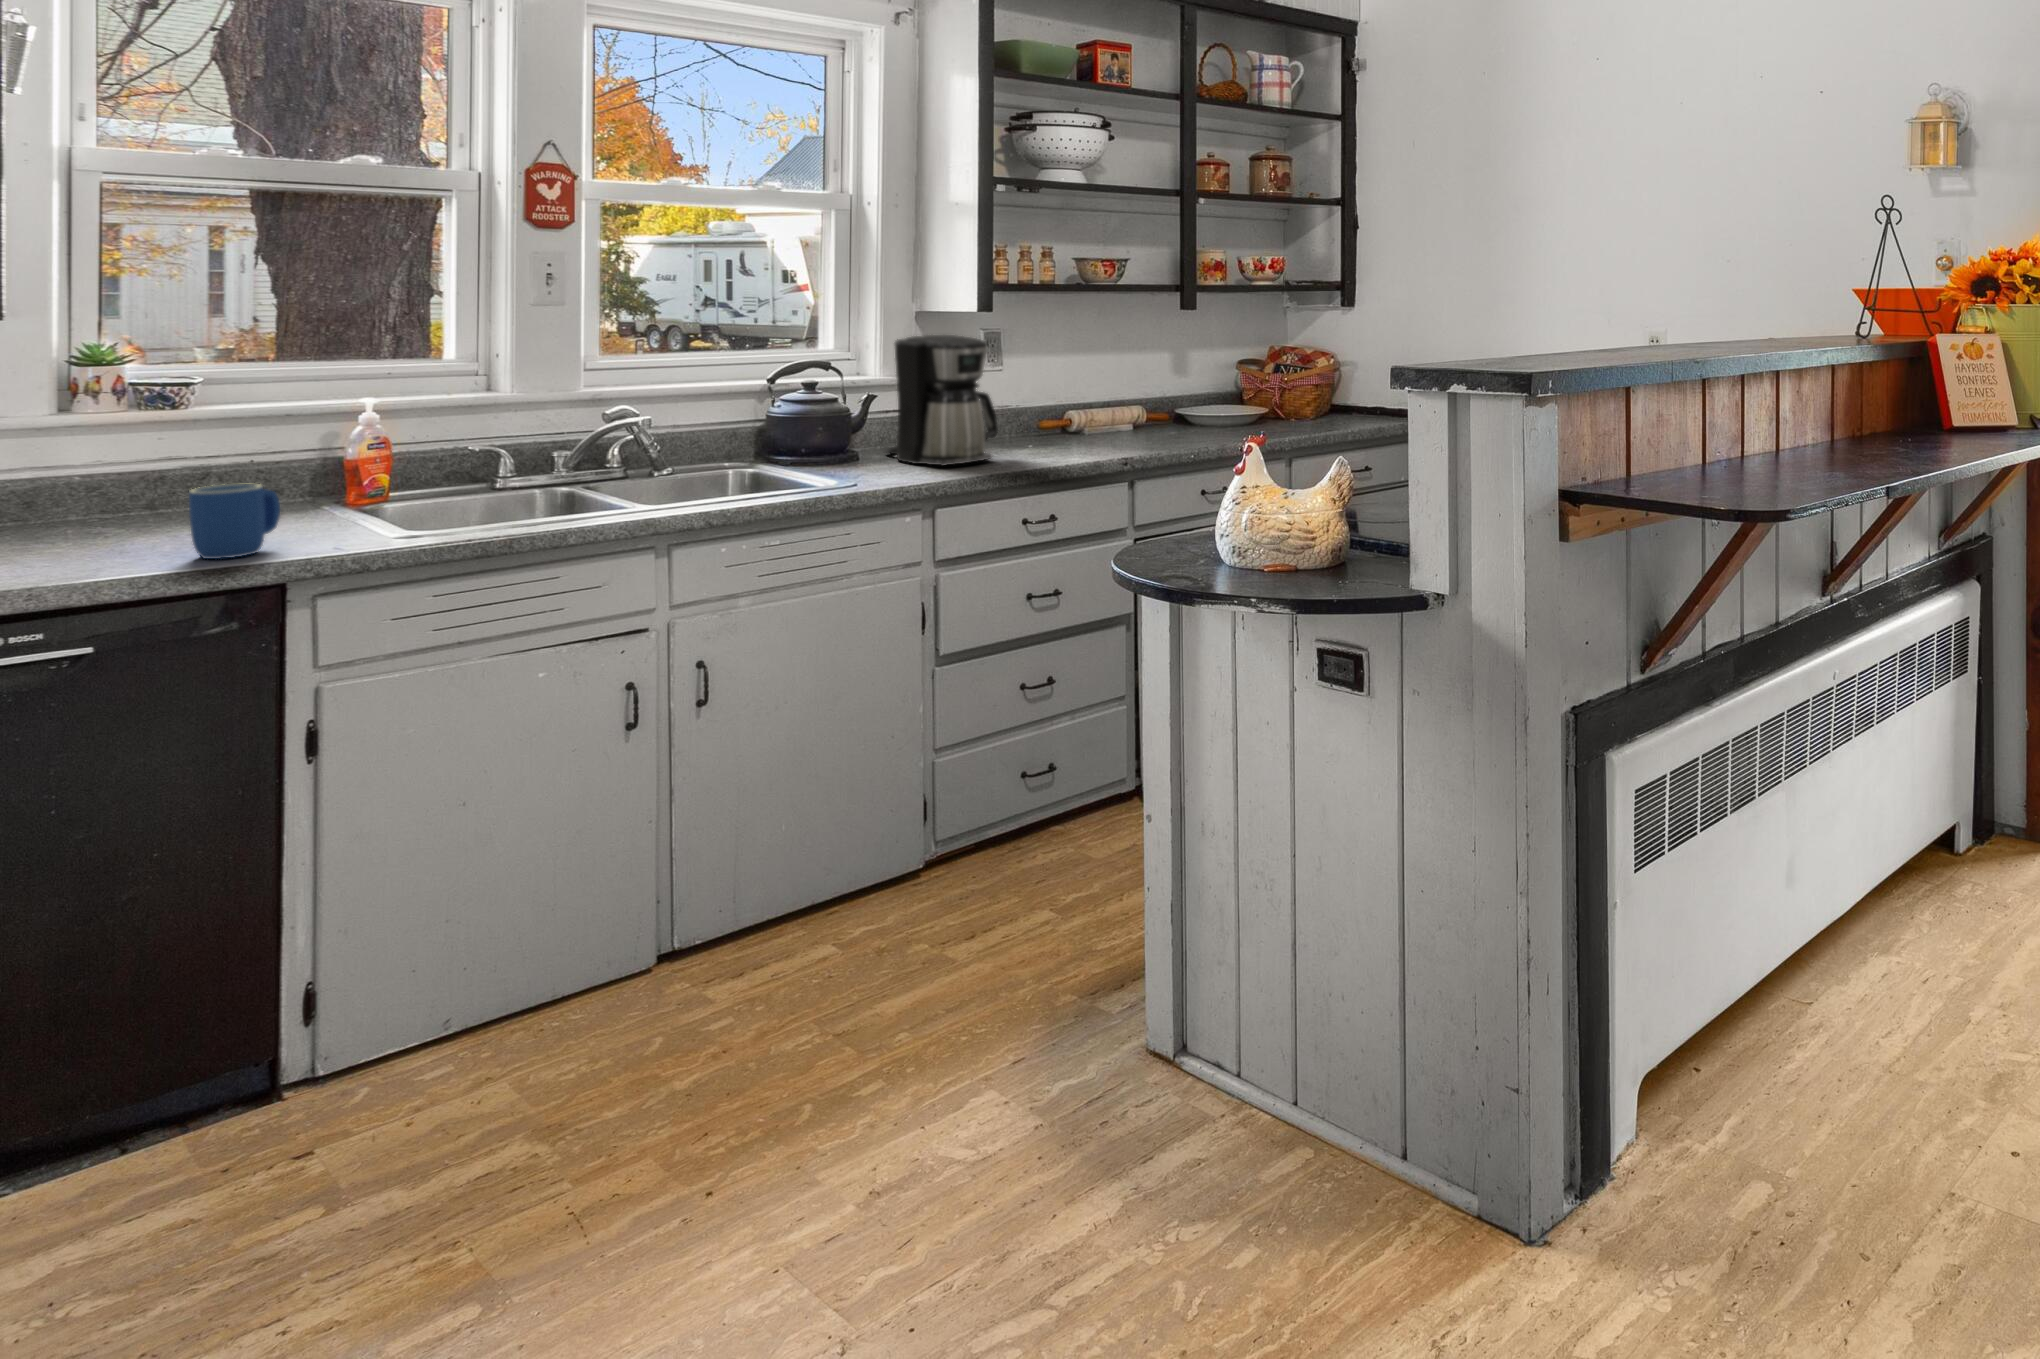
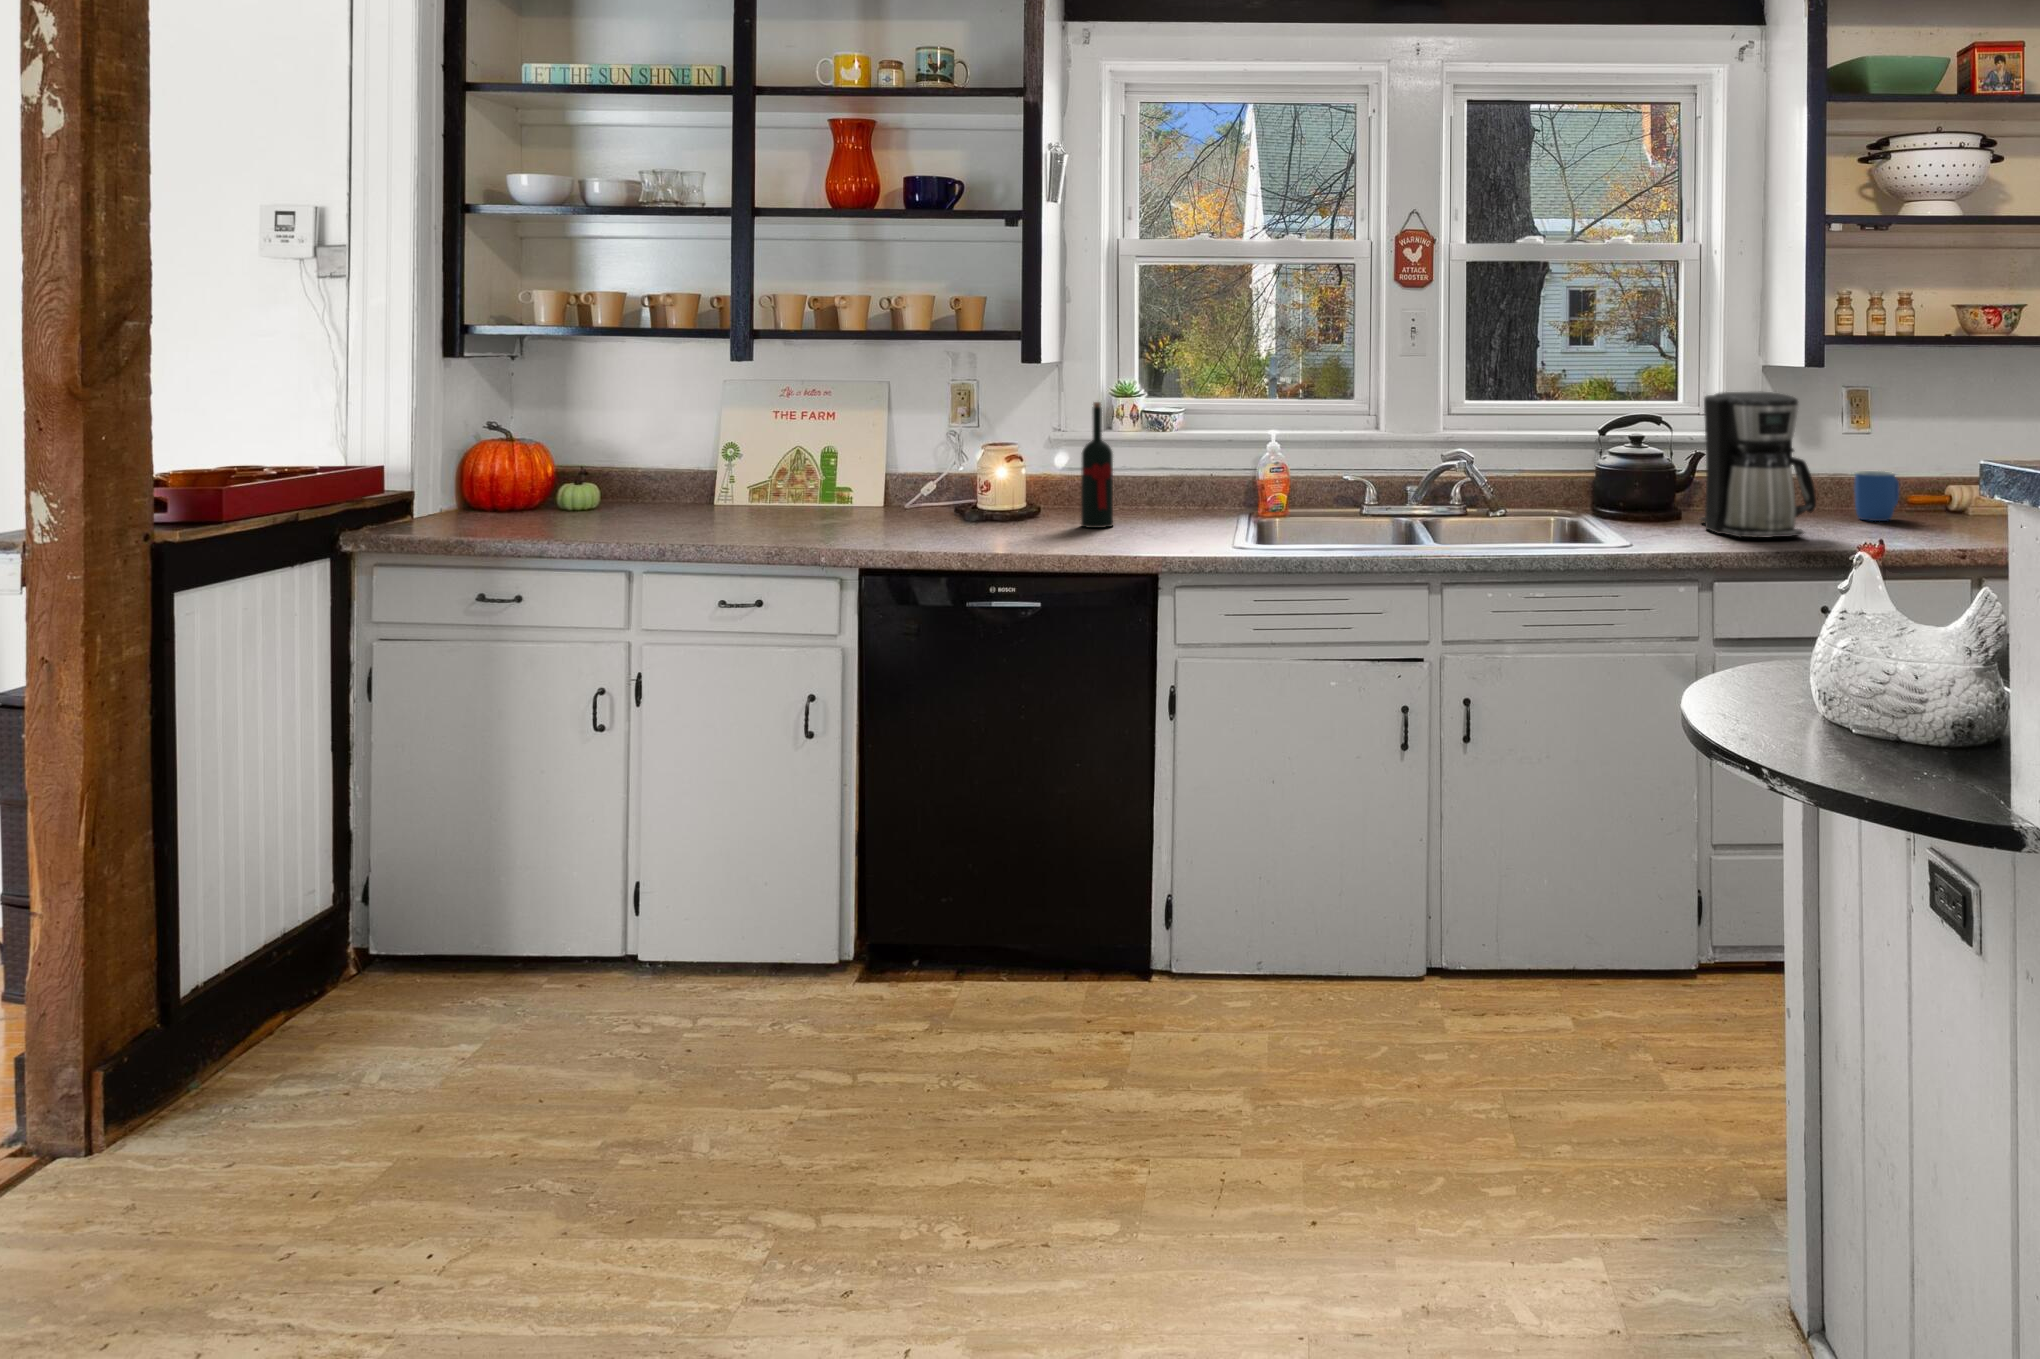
wine bottle: none [85,375,150,542] -> present [1081,402,1113,528]
mug: present [189,483,280,559] -> present [1854,471,1899,521]

